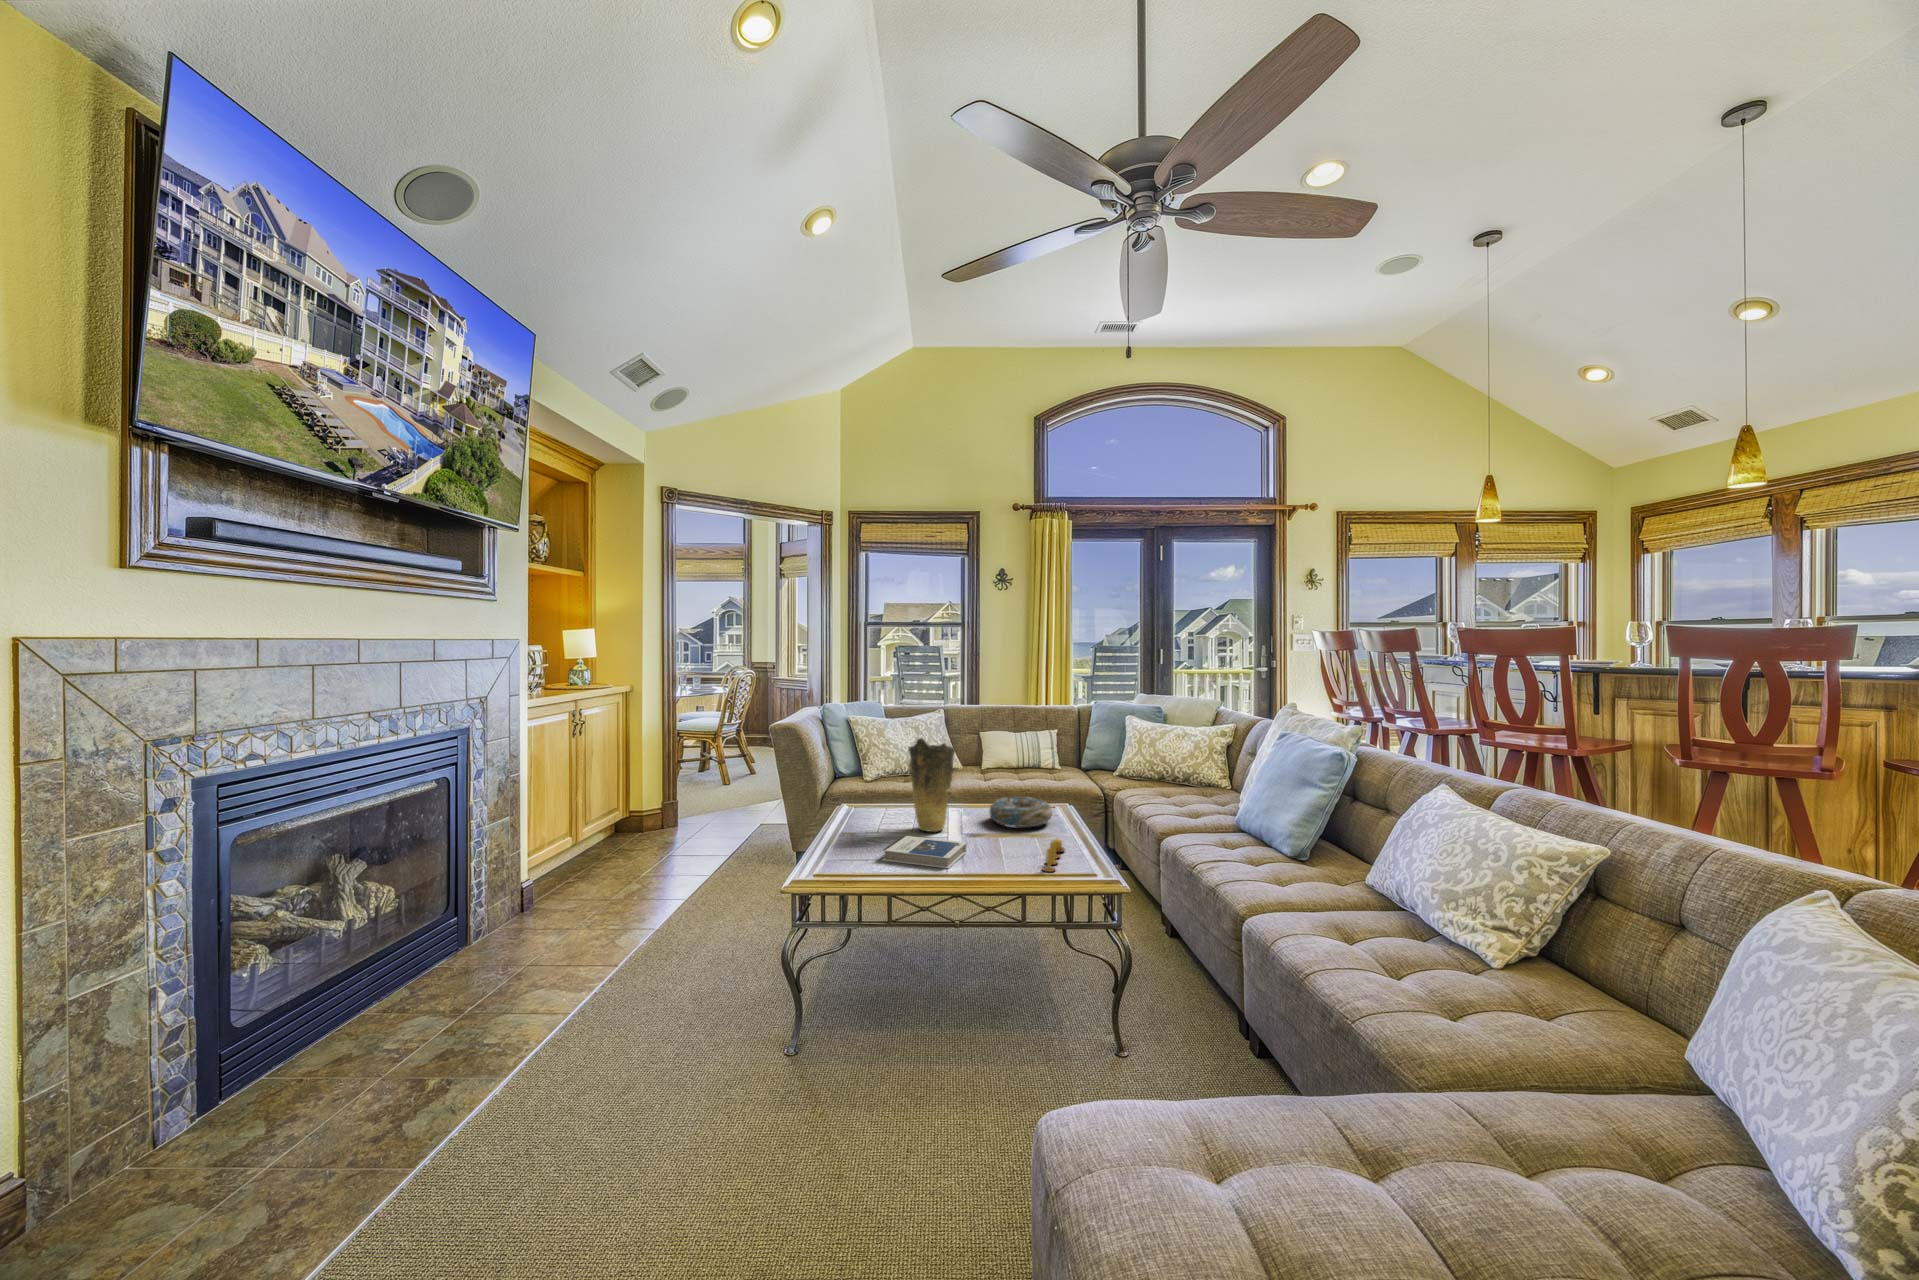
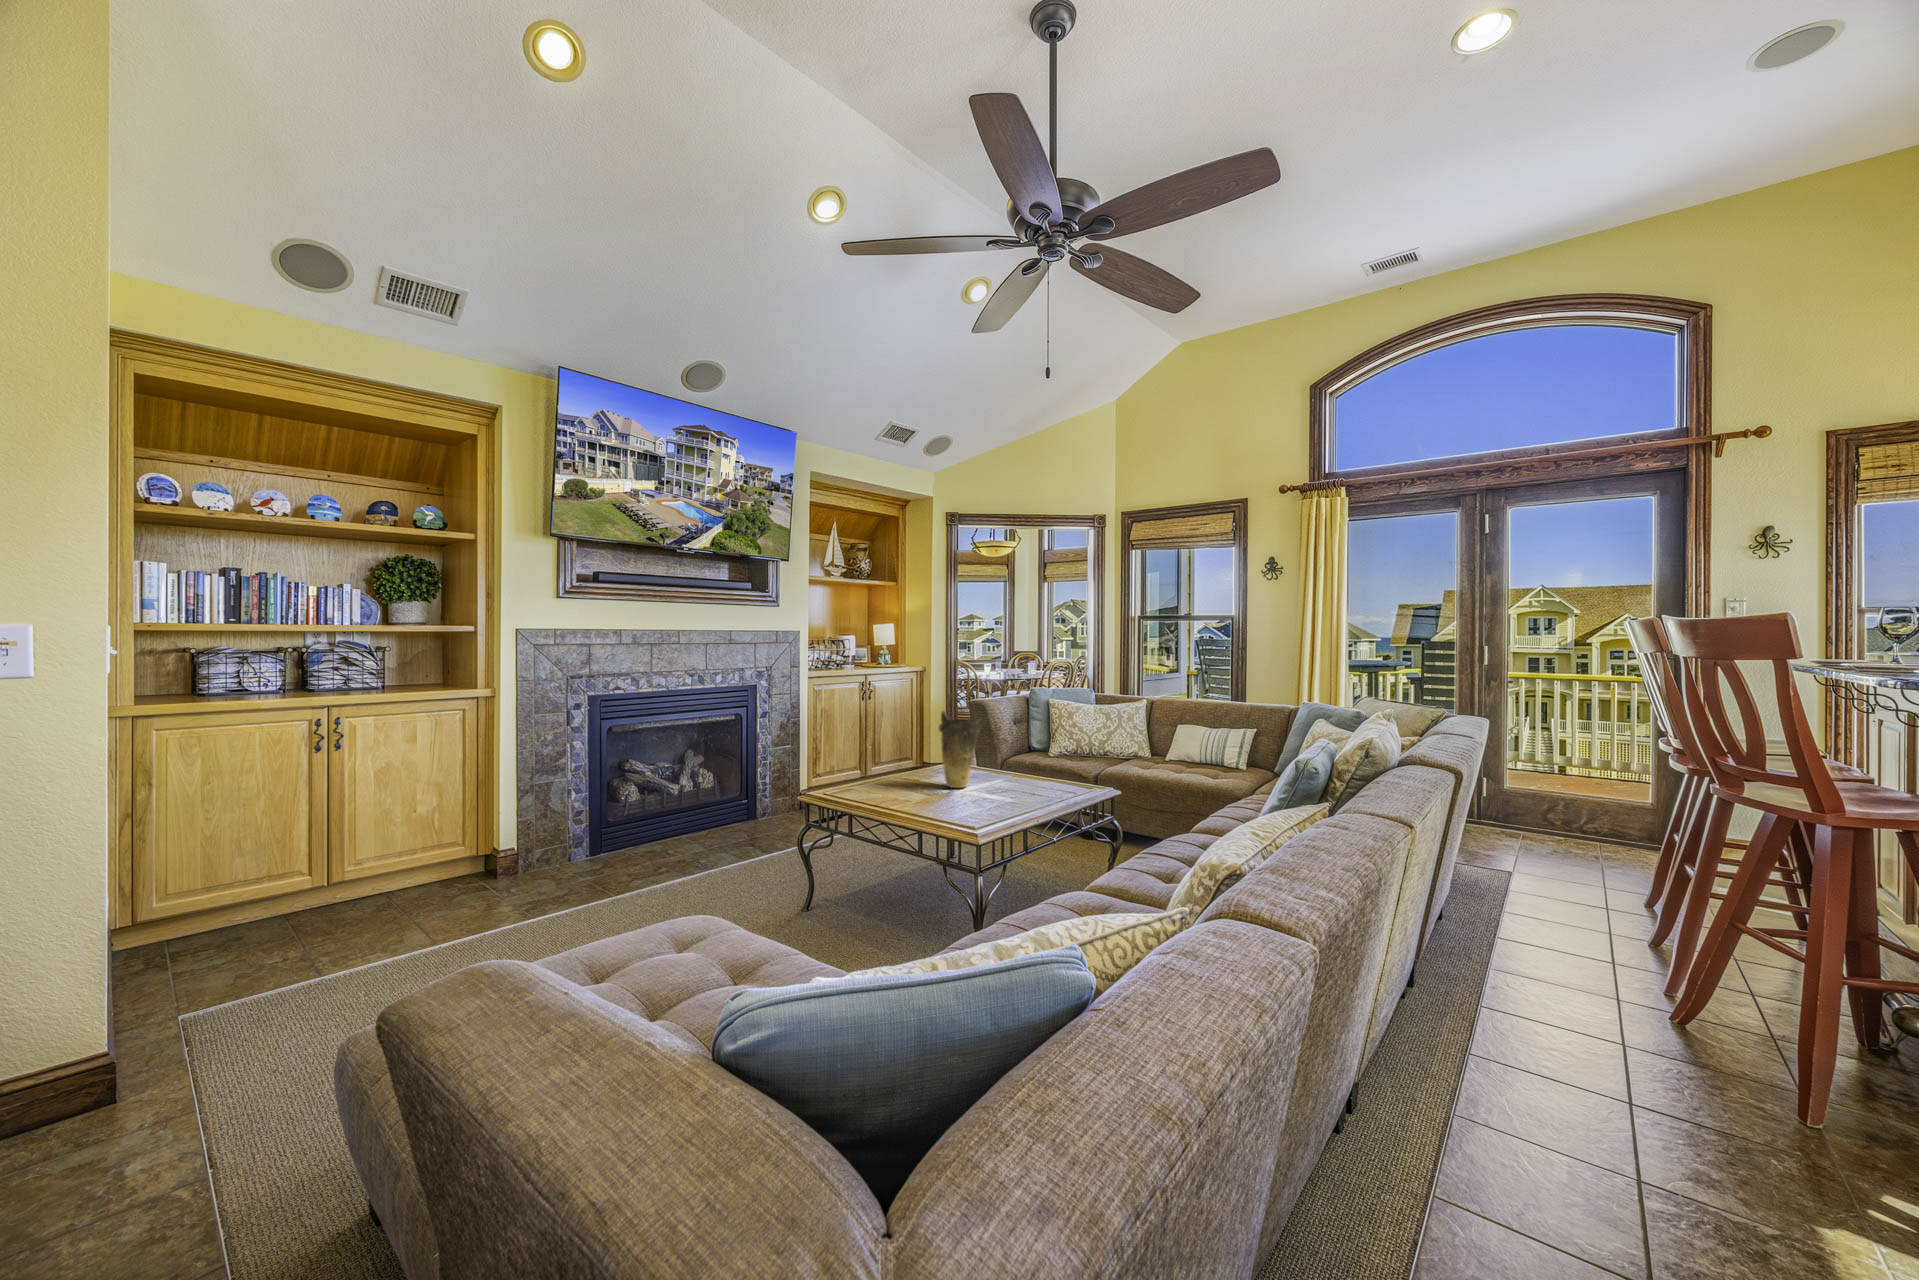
decorative bowl: present [990,797,1052,827] -> none [1005,772,1062,798]
hardback book: present [882,836,967,869] -> none [877,783,936,806]
candle: present [1043,839,1065,872] -> none [951,798,1006,821]

